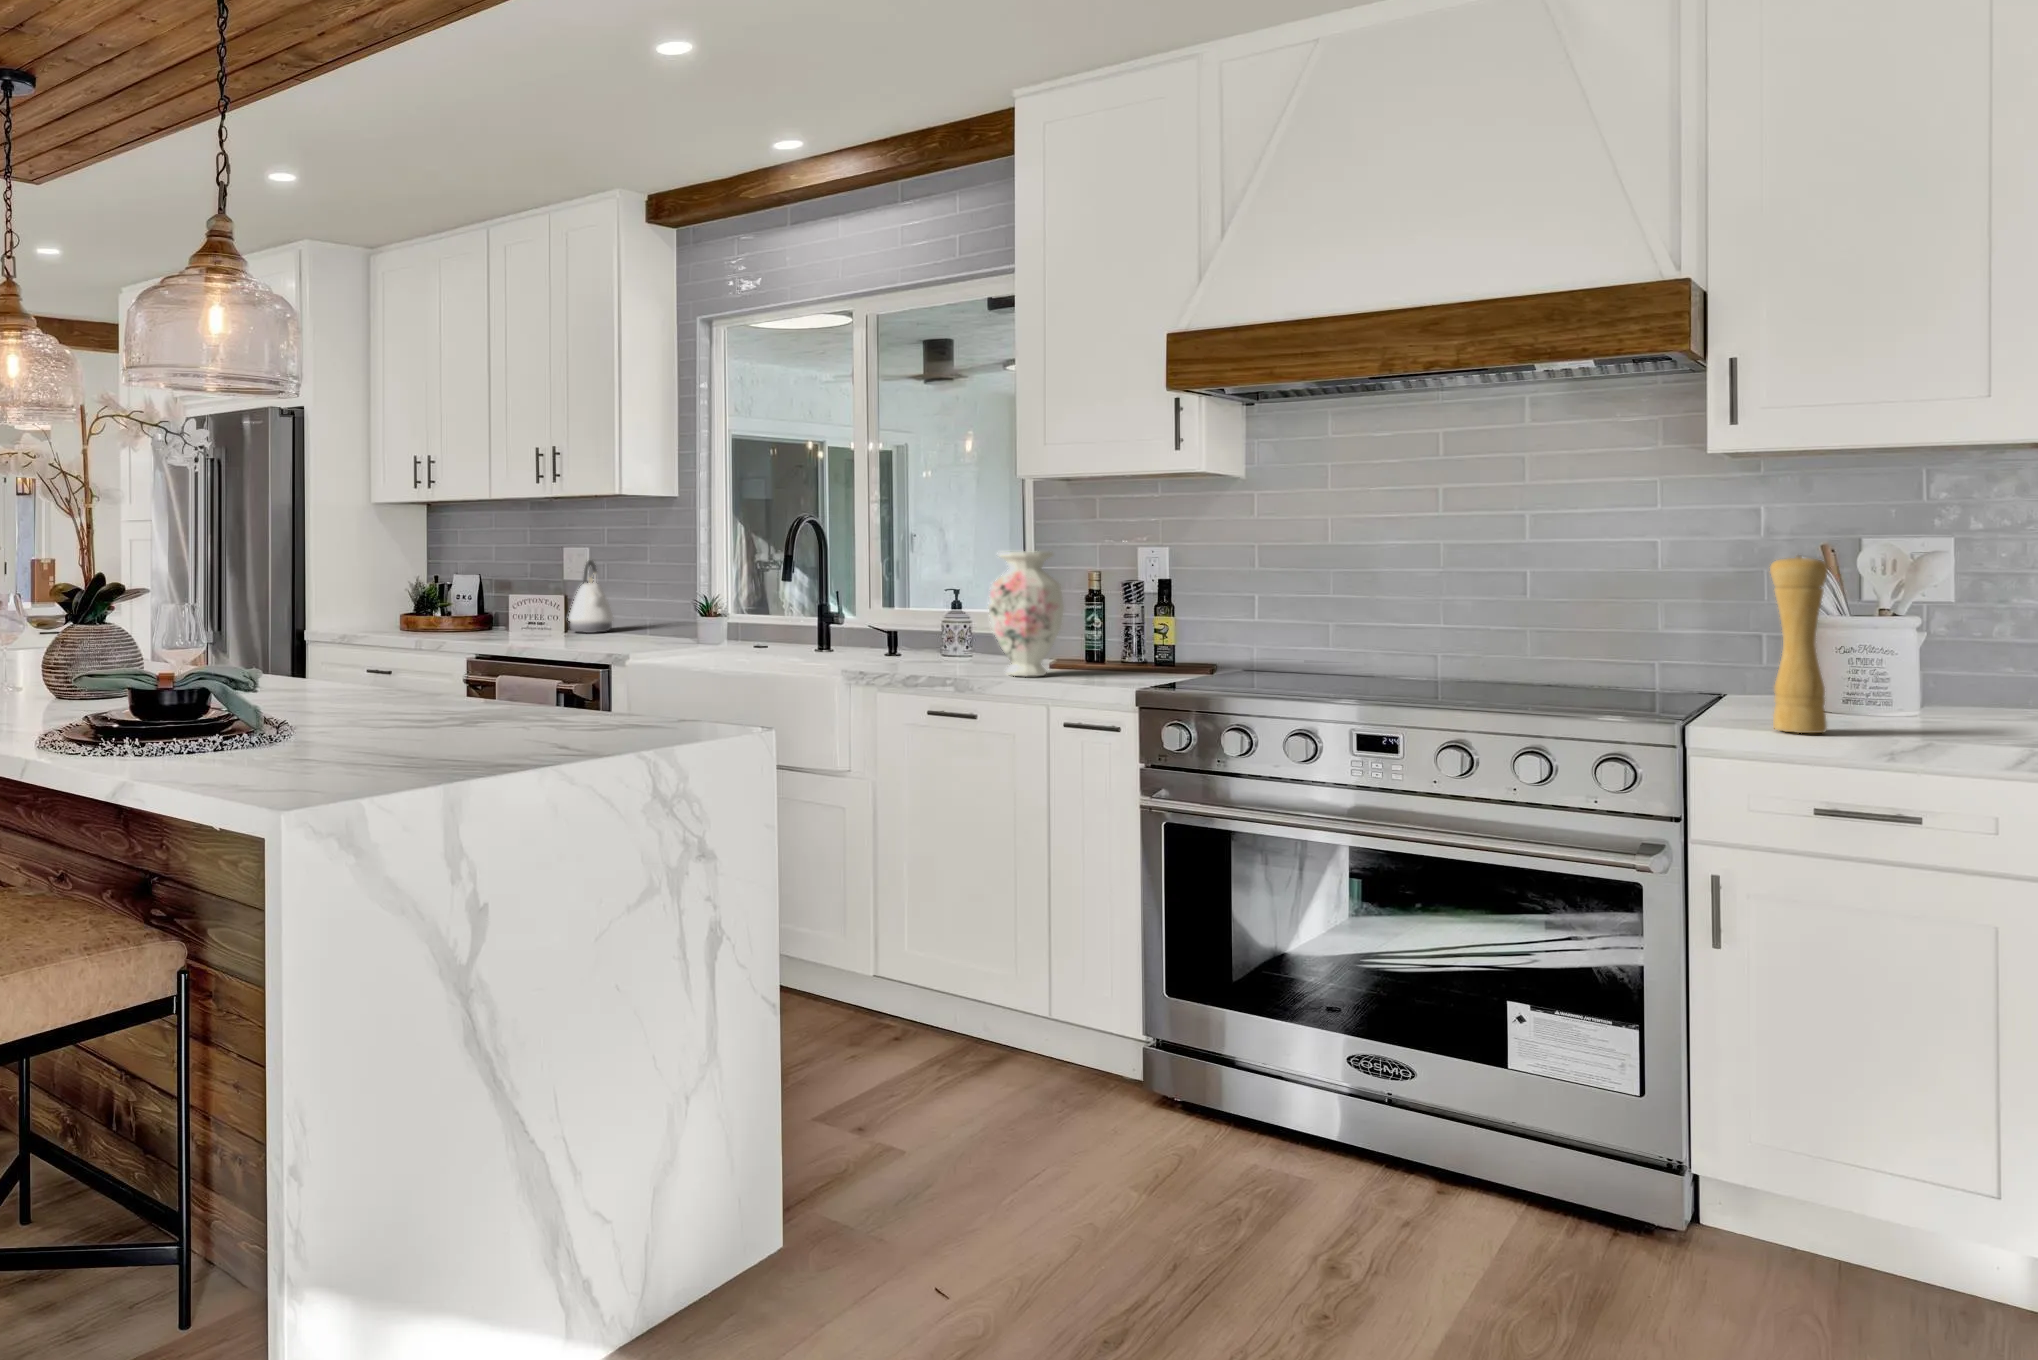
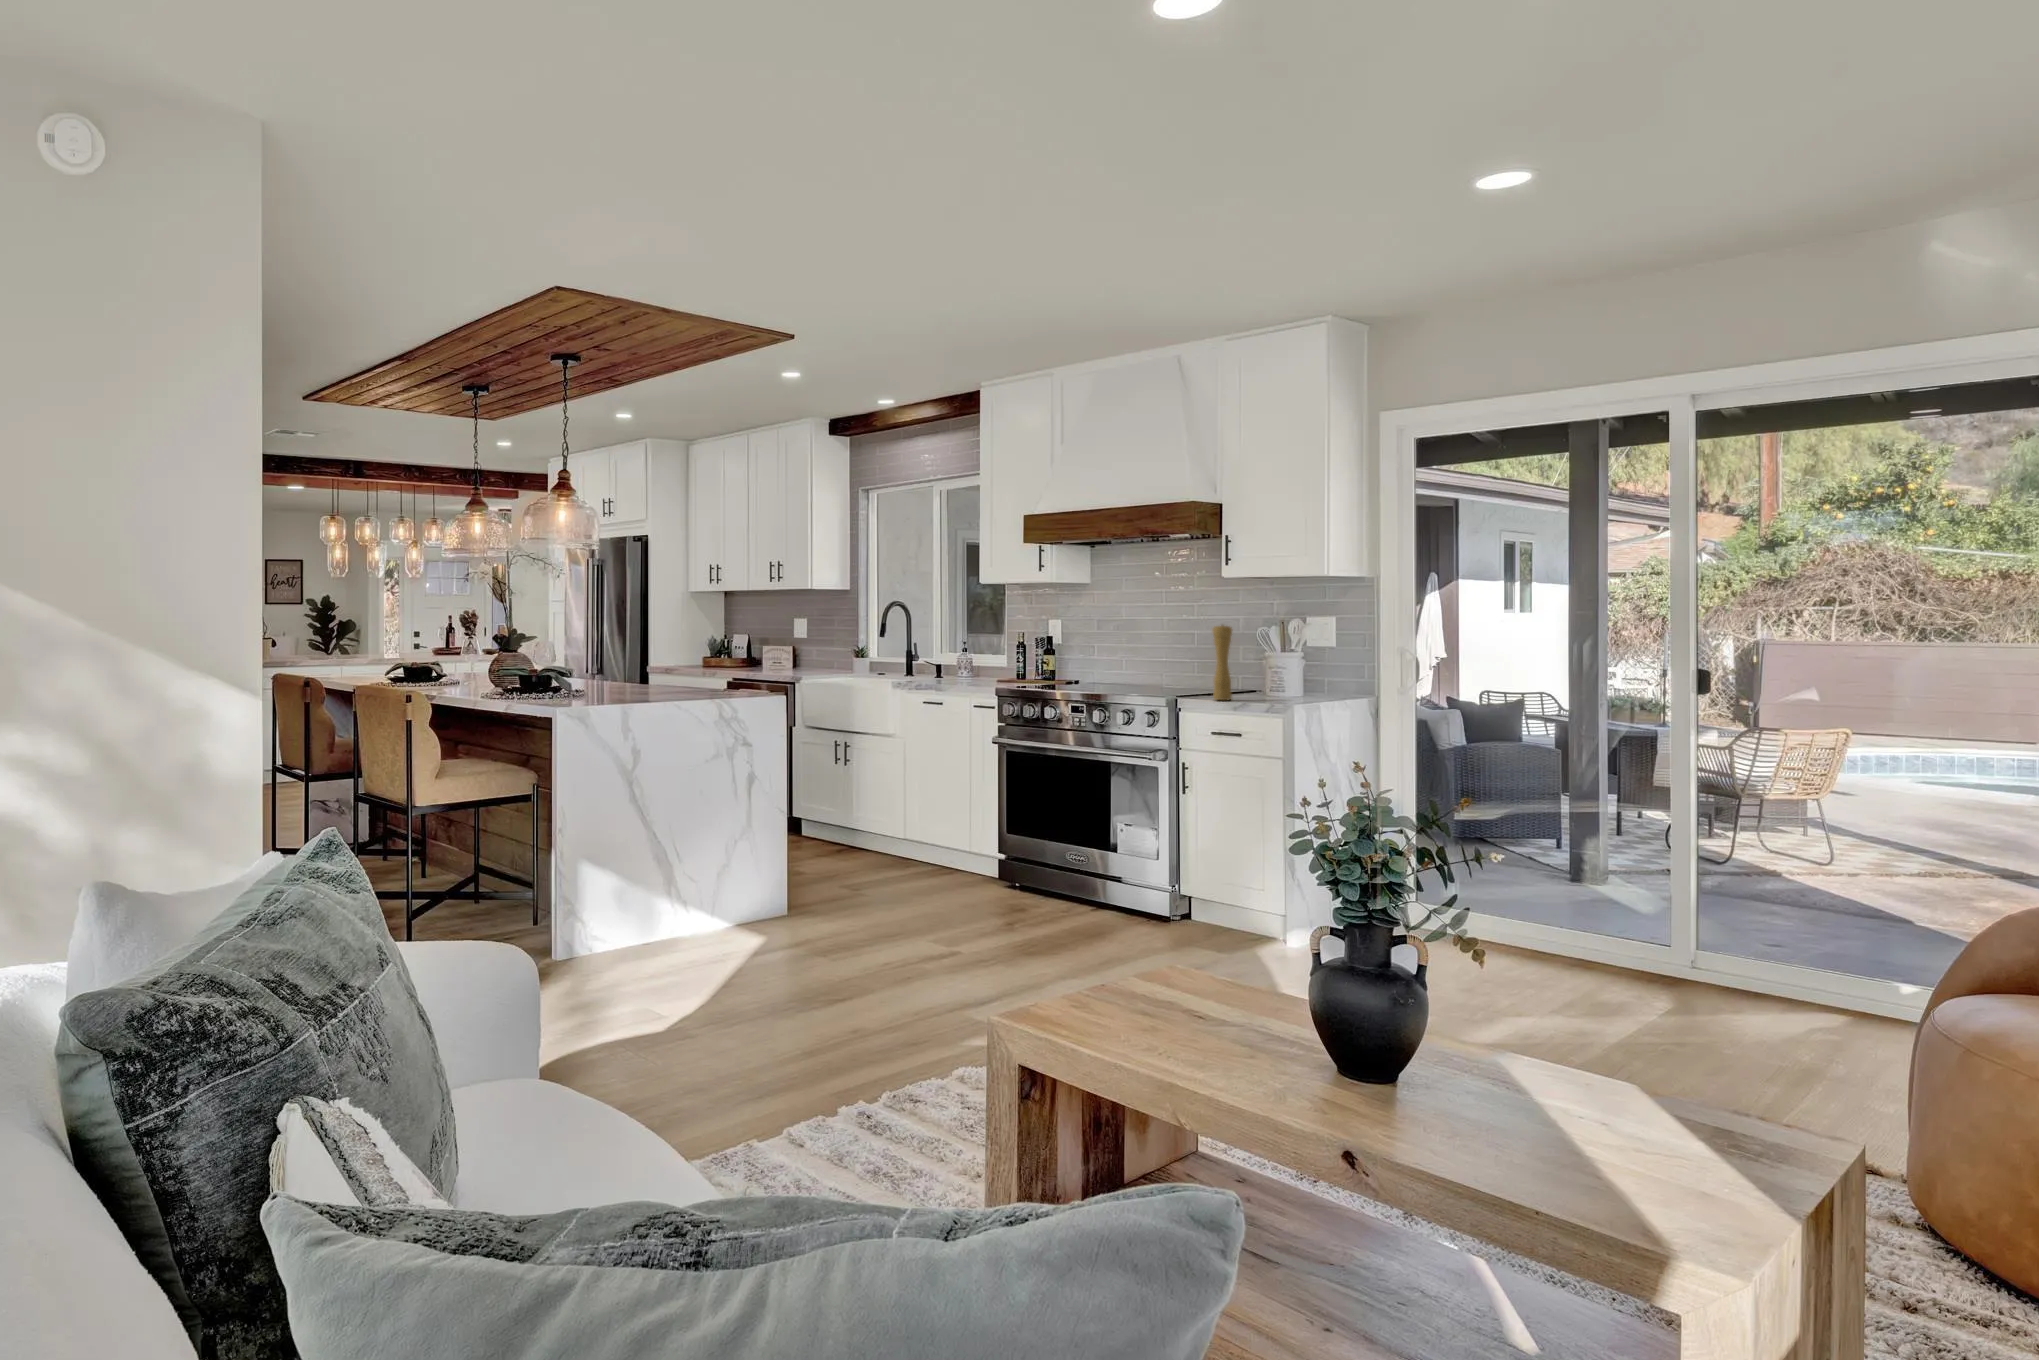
vase: present [988,551,1064,676] -> none [955,622,991,684]
kettle: present [569,560,613,633] -> none [790,626,815,667]

